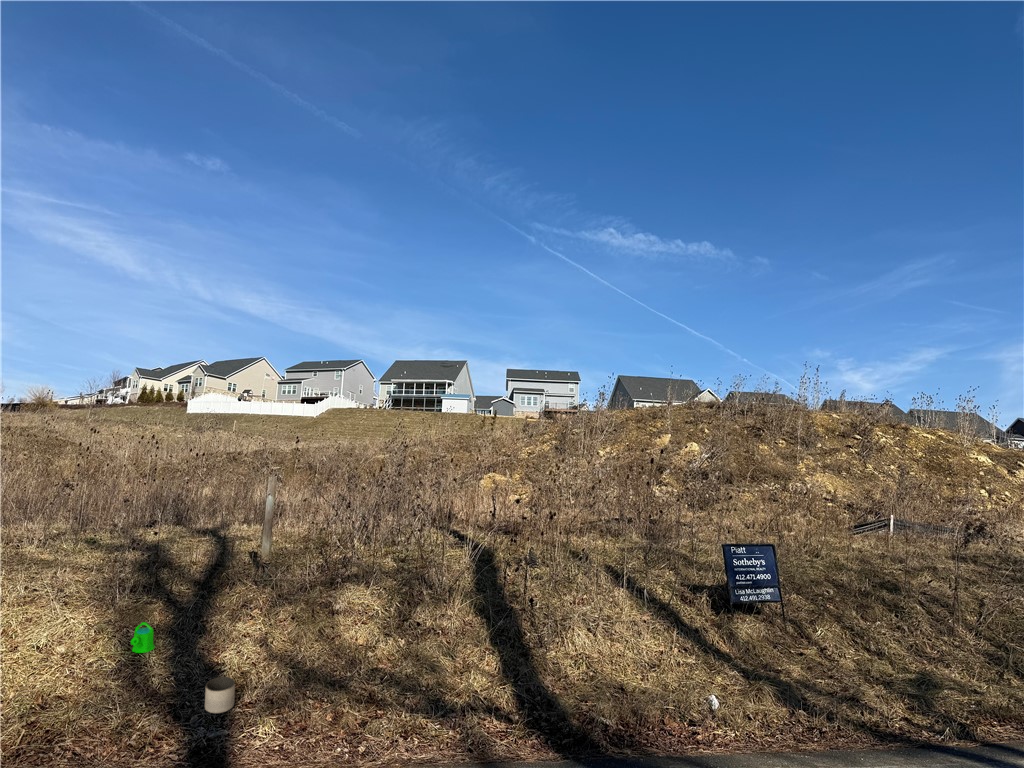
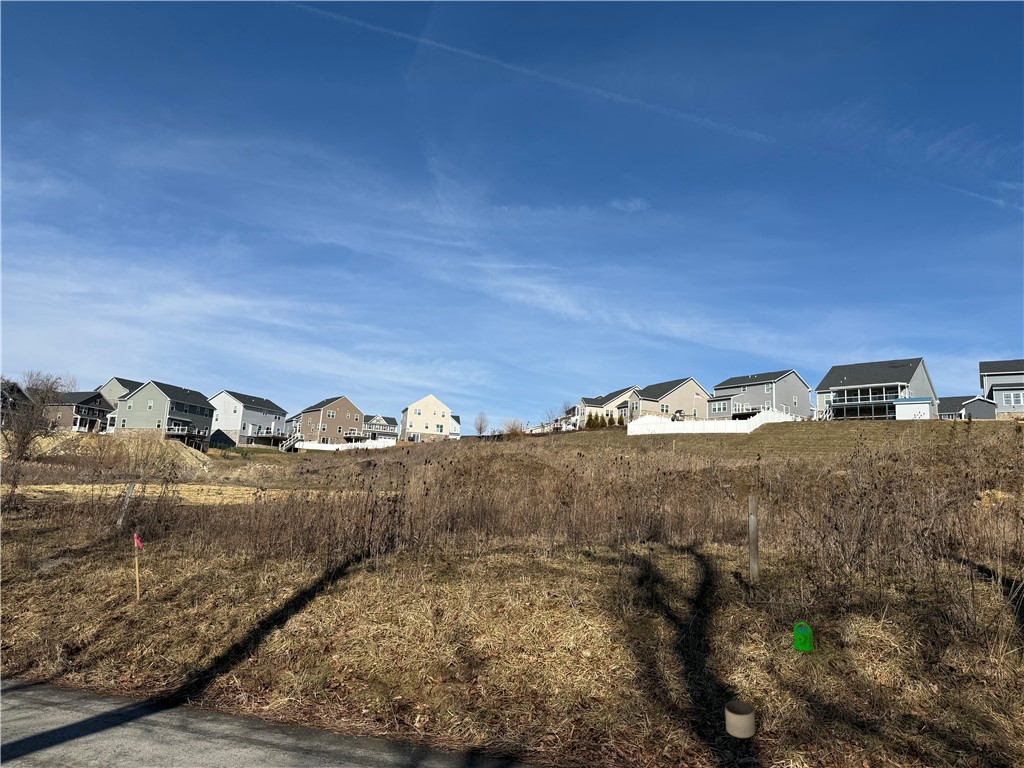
watering can: present [131,622,155,653] -> present [793,621,814,651]

